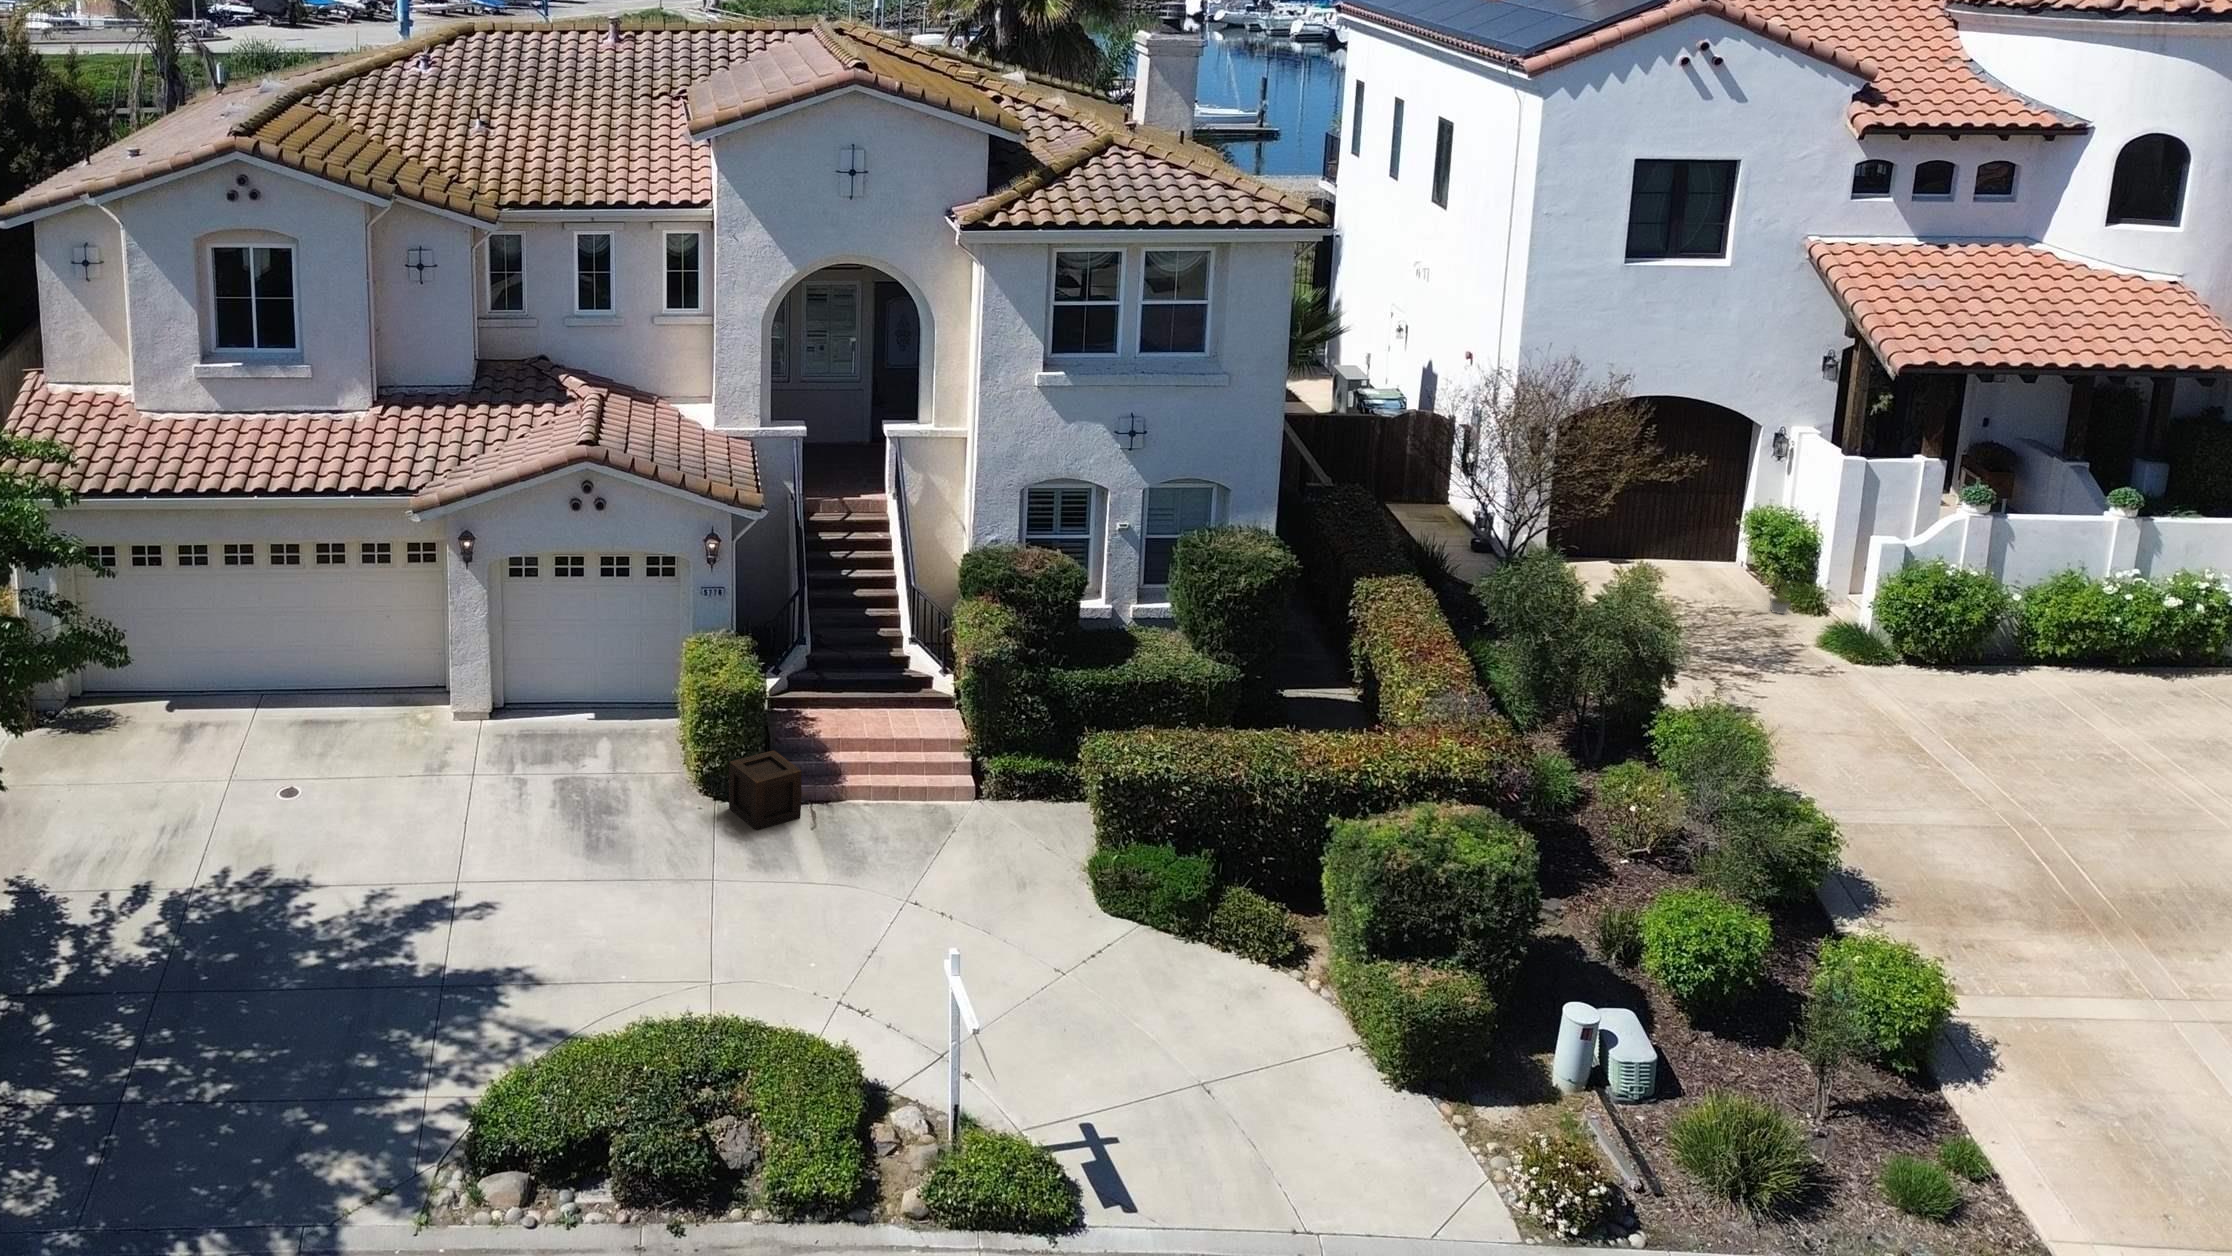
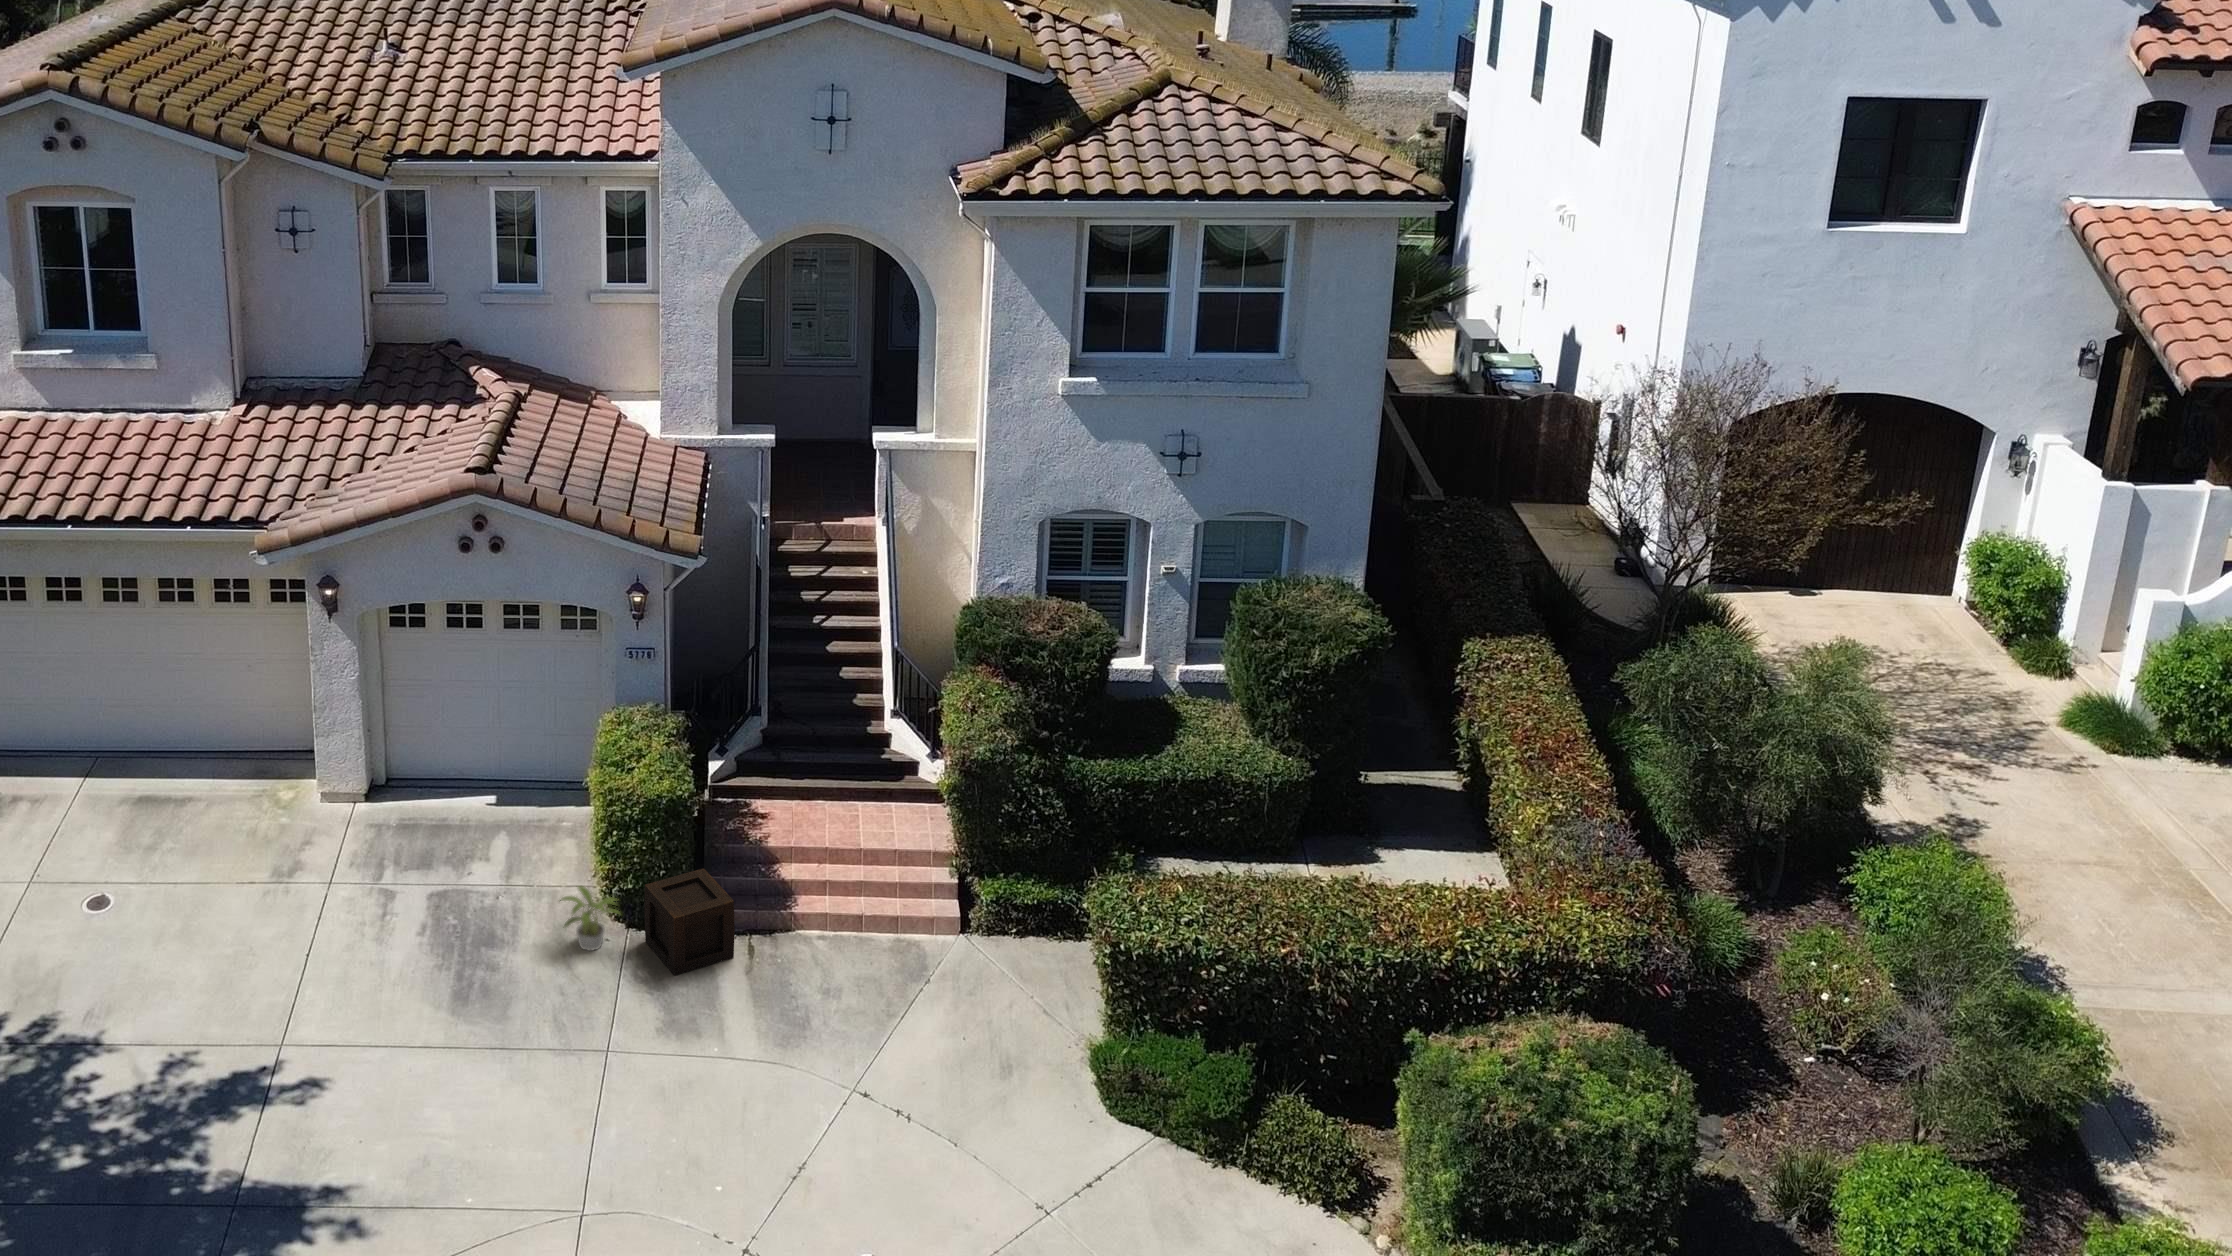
potted plant: present [1763,574,1799,614] -> present [561,886,619,951]

